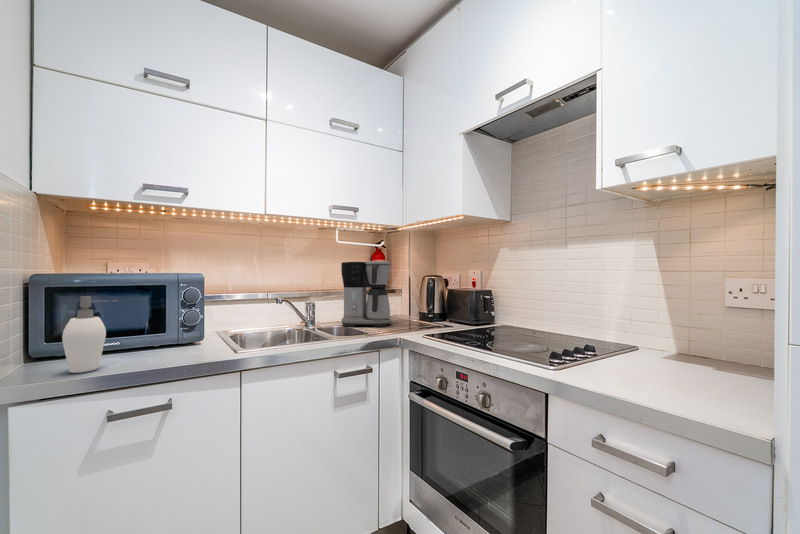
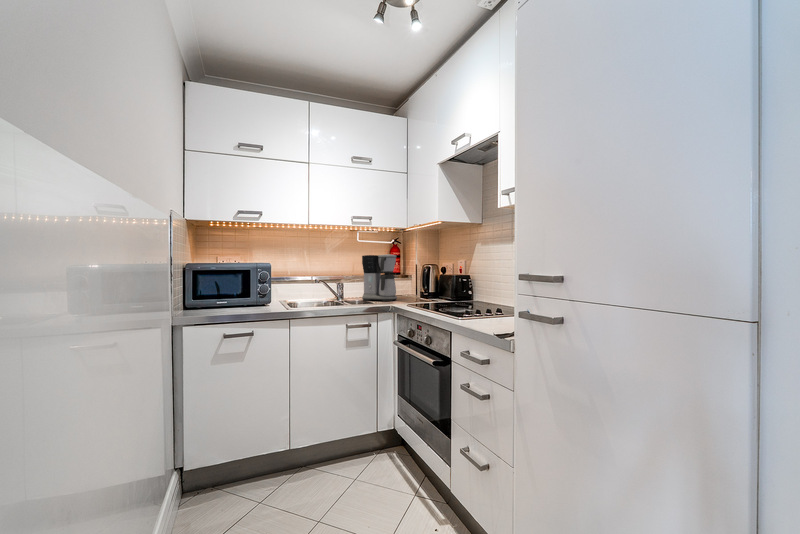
soap dispenser: present [62,296,116,373] -> none [202,275,227,314]

